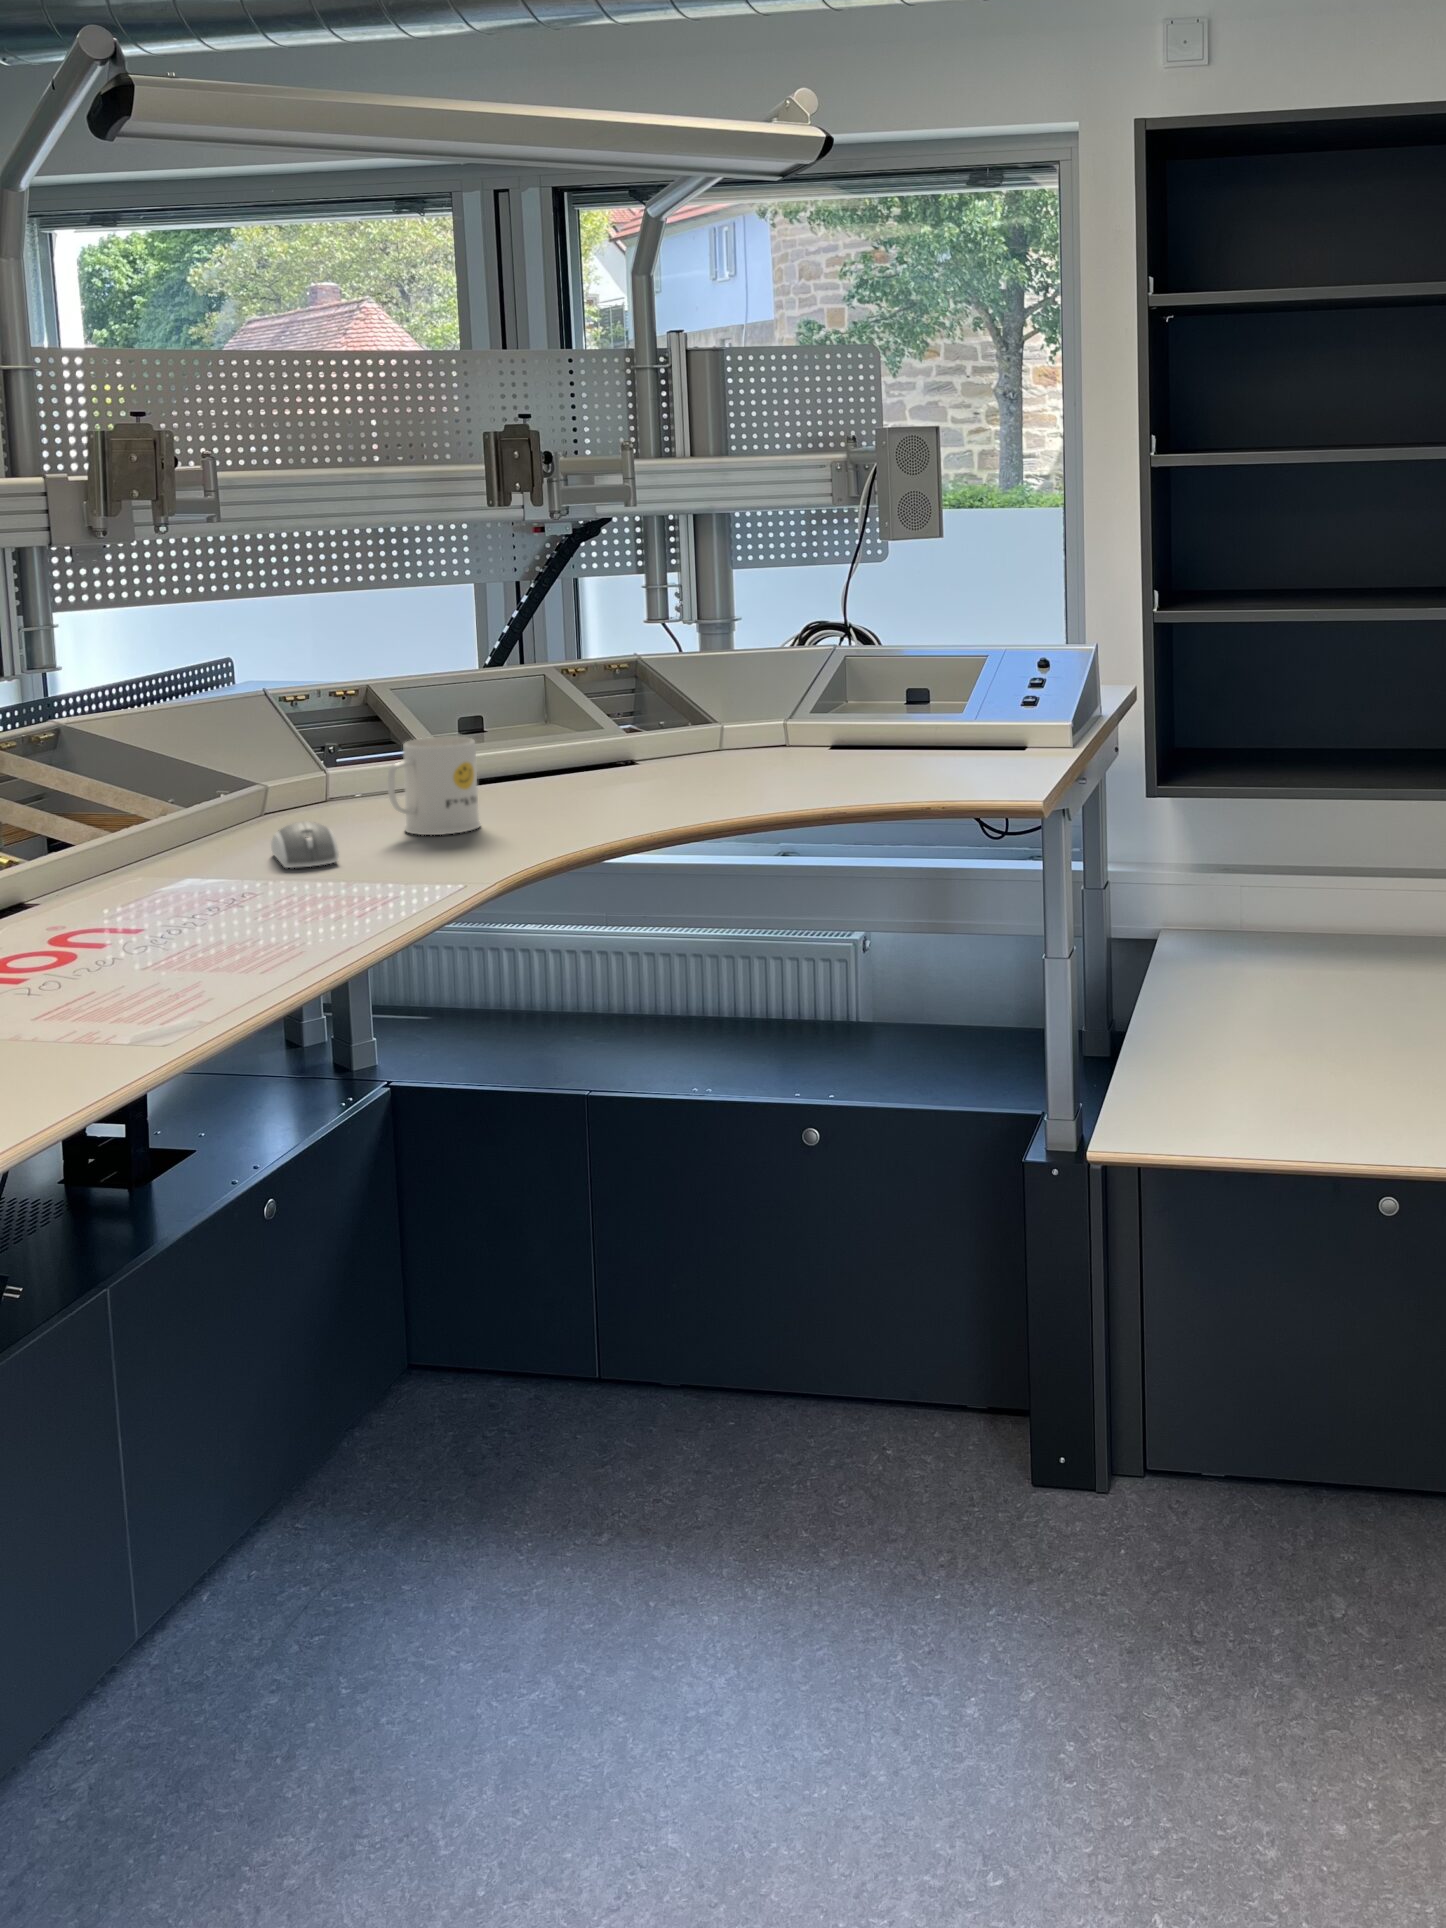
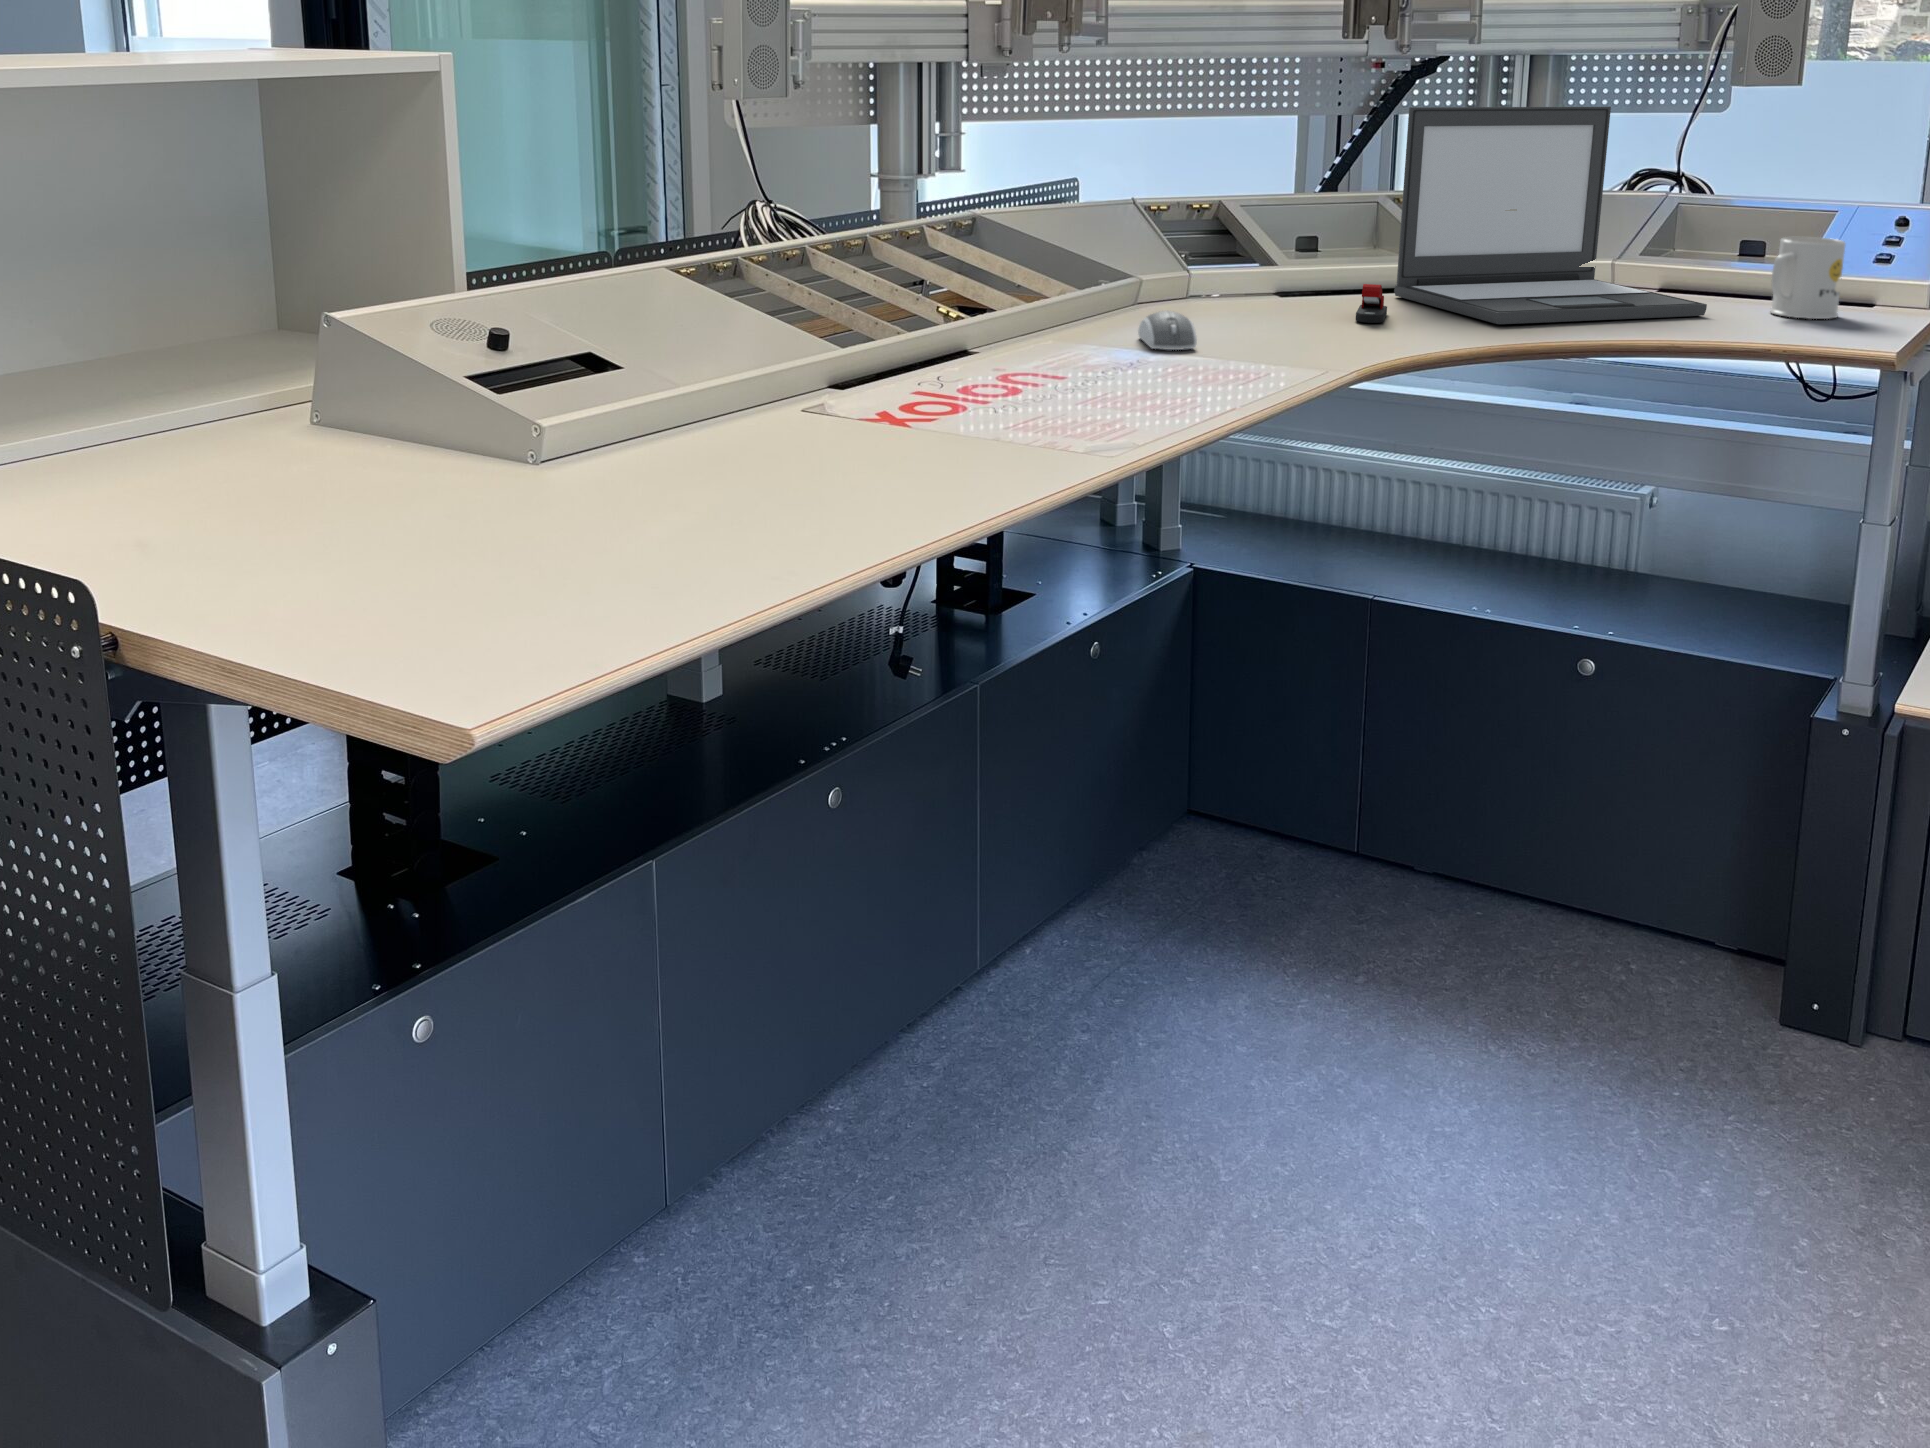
laptop: none [566,564,880,798] -> present [1394,107,1707,324]
mug: present [388,737,480,835] -> present [1770,237,1845,319]
stapler: none [525,767,560,809] -> present [1356,284,1387,323]

